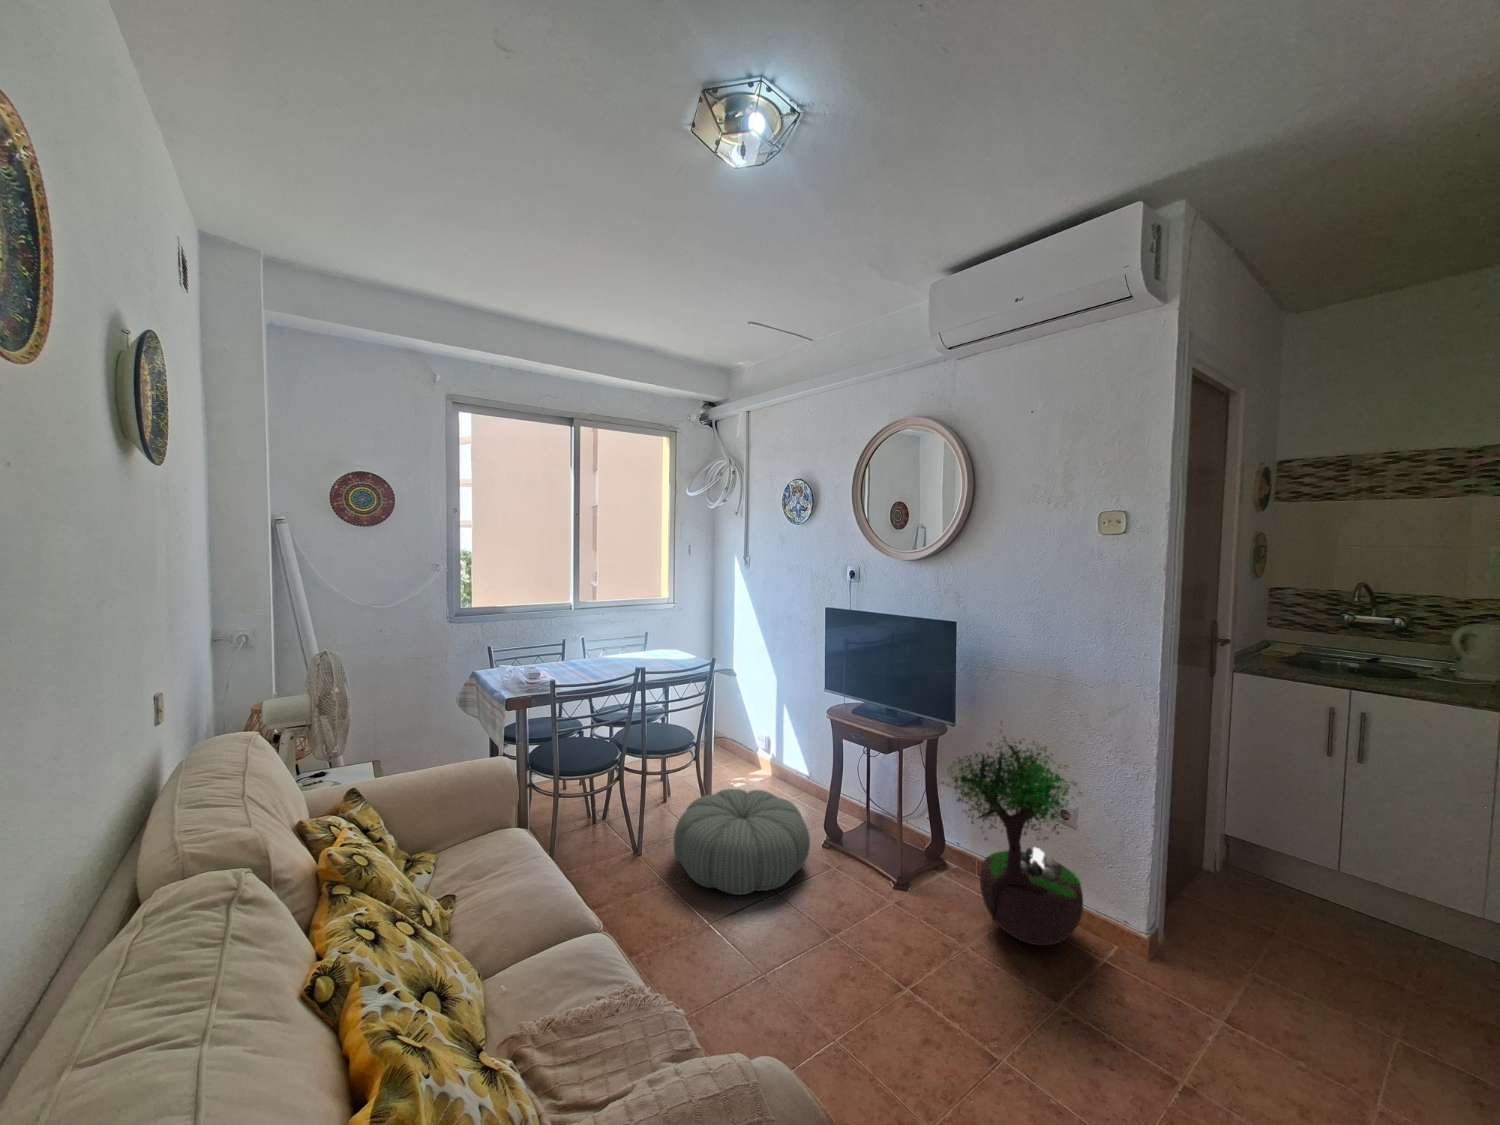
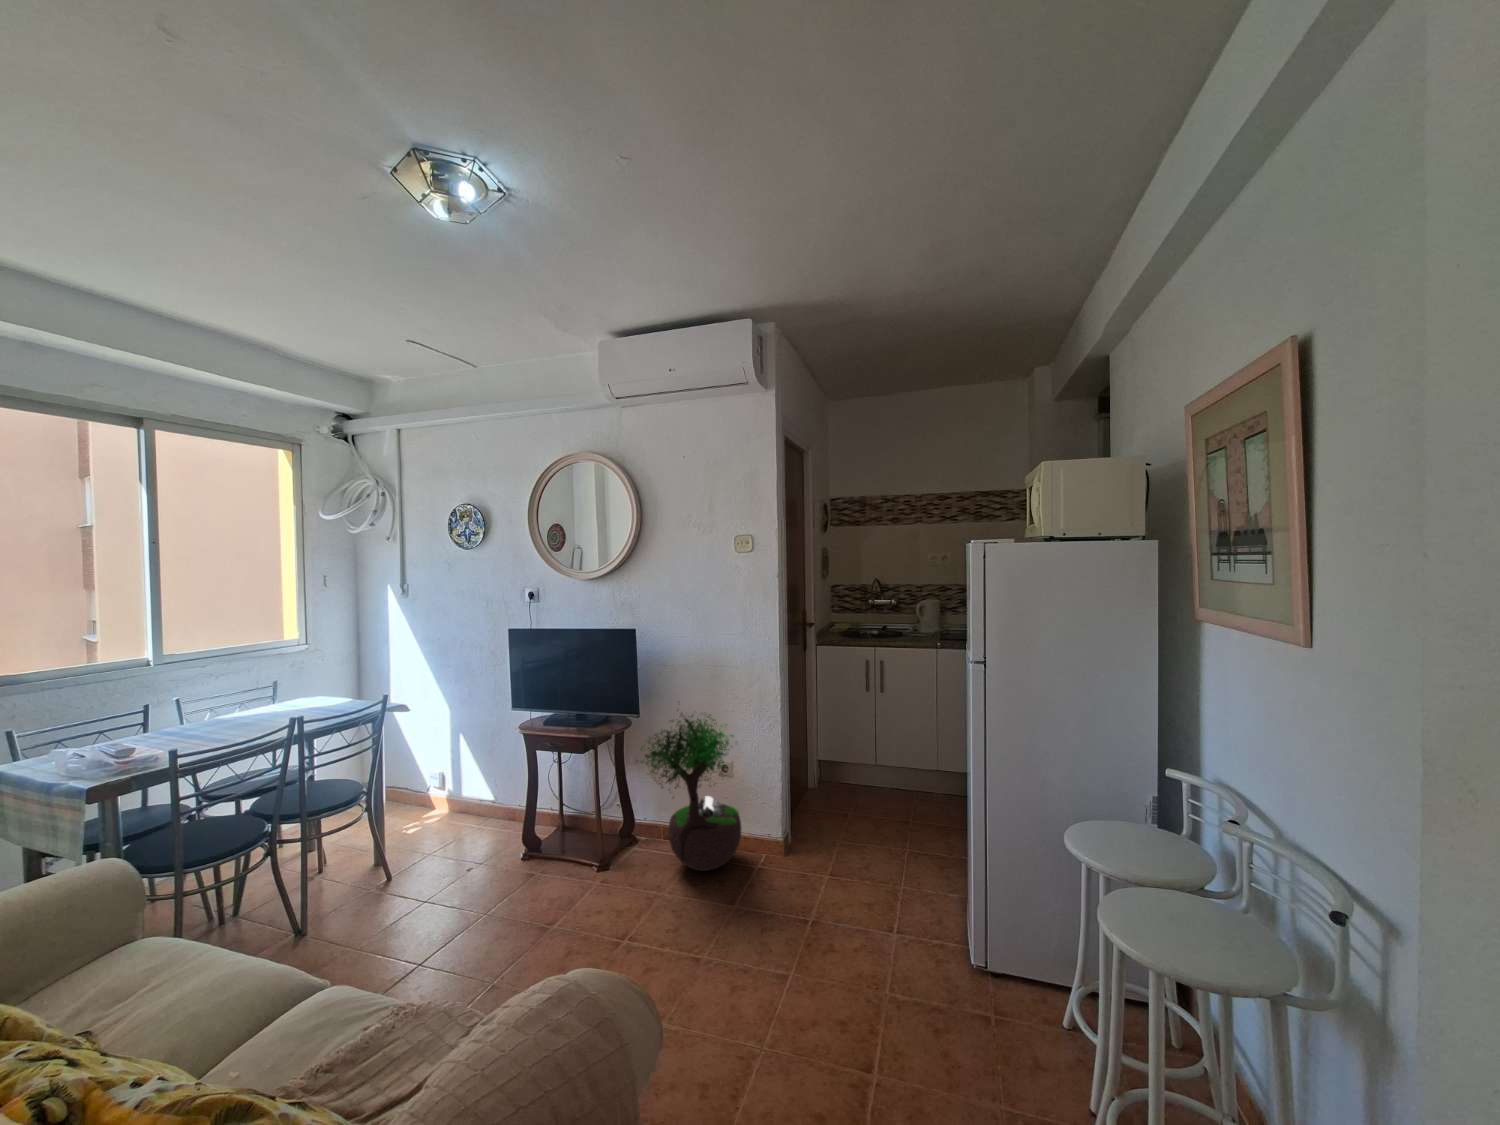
pouf: present [674,789,810,895] -> none [355,821,514,935]

